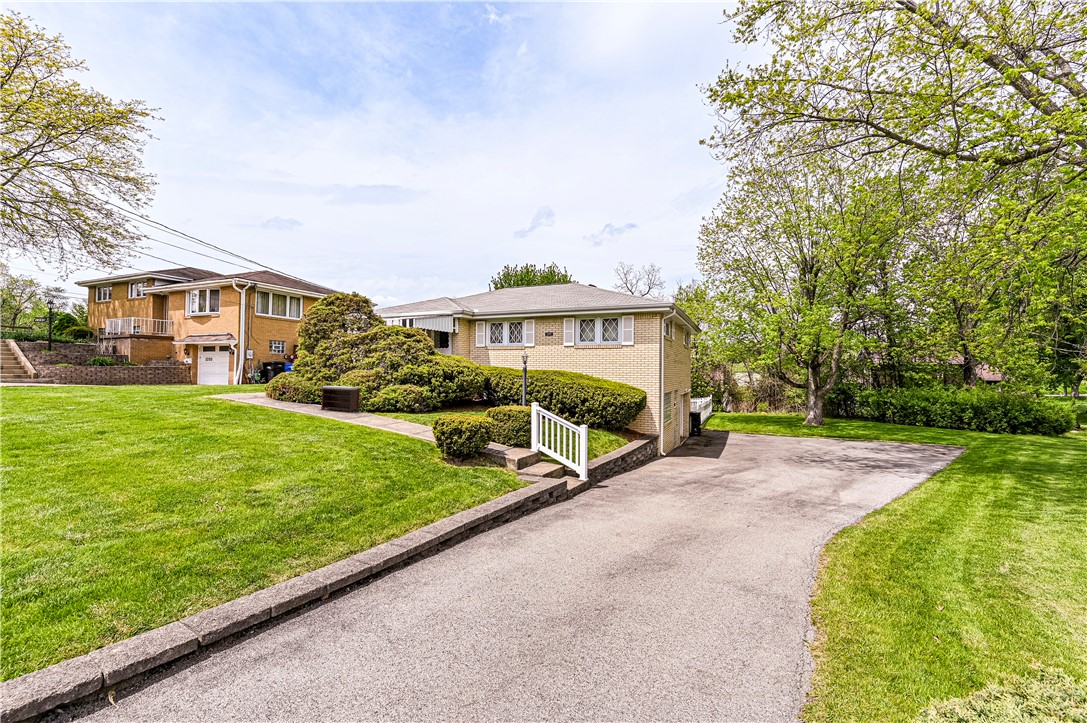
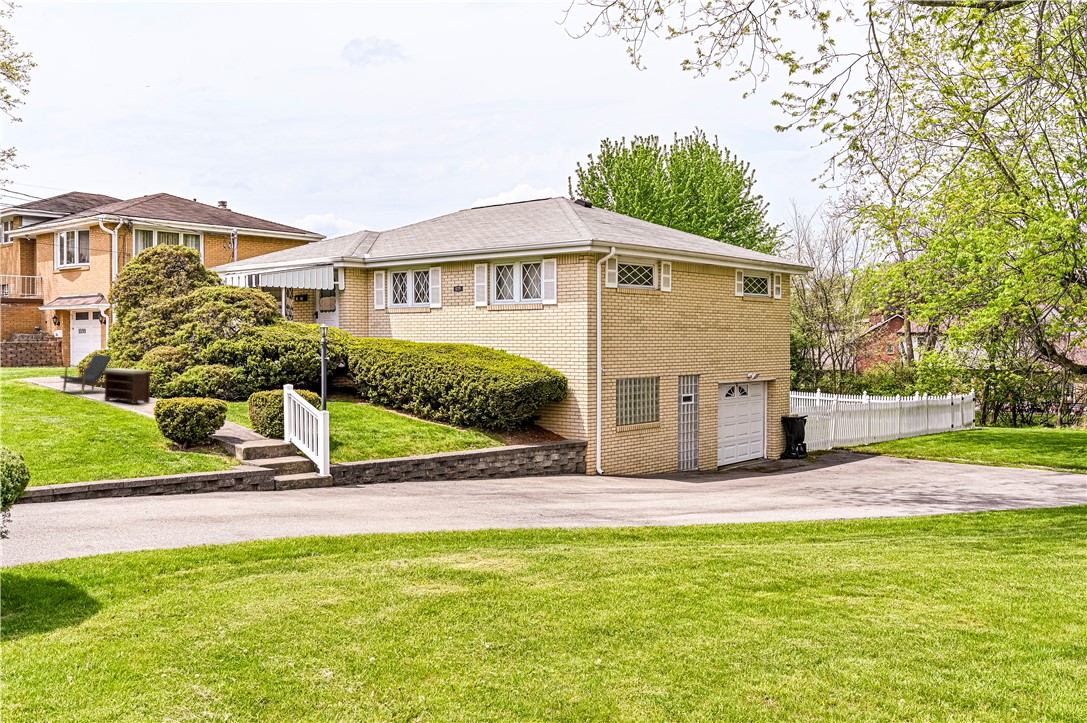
lounge chair: none [274,376,312,405] -> present [60,355,111,394]

